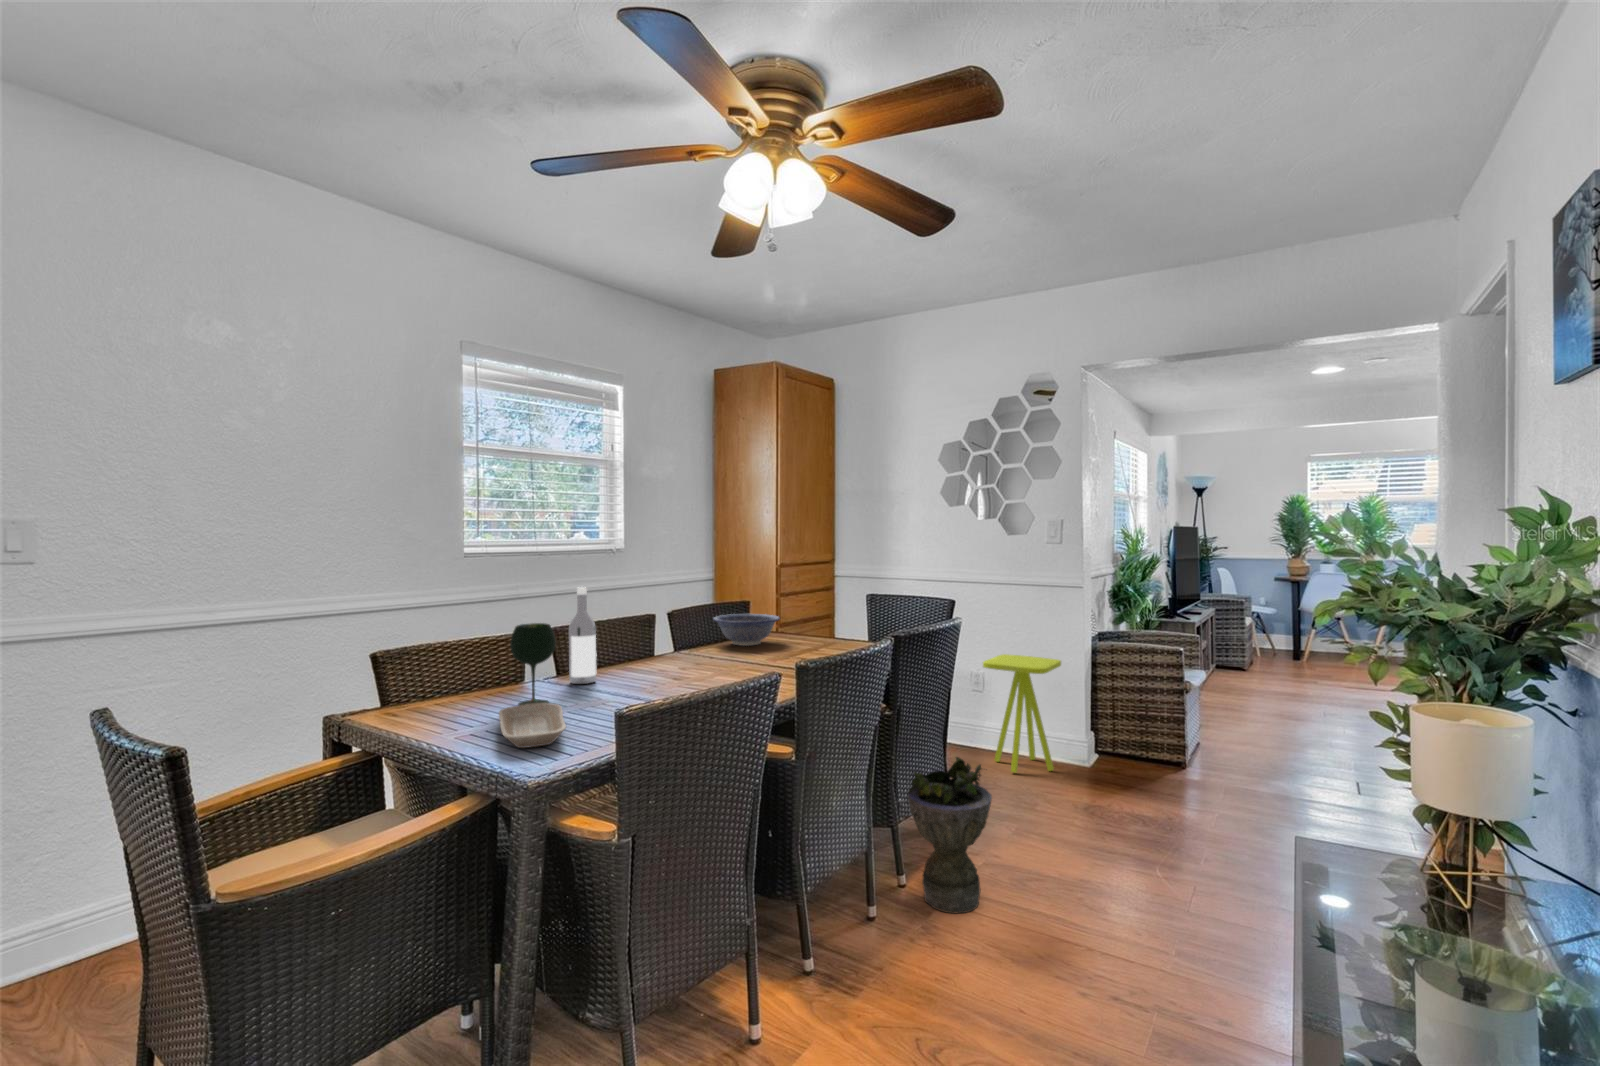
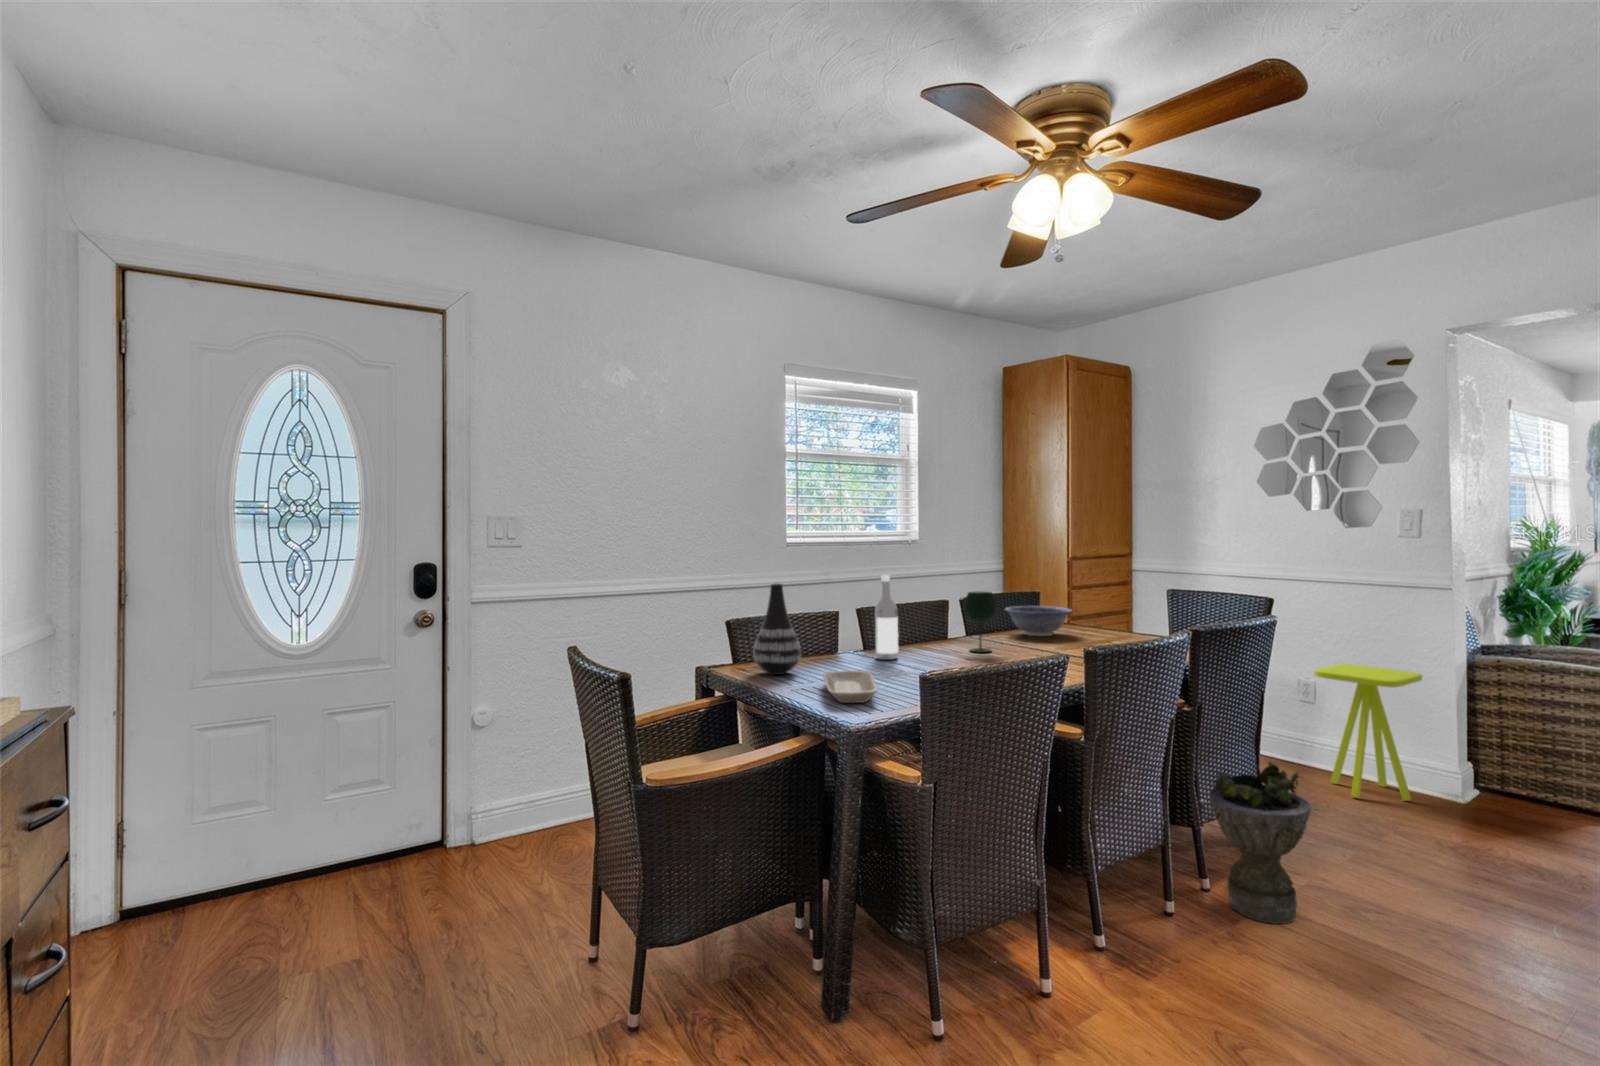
vase: none [408,602,474,715] -> present [753,583,801,675]
wine glass: present [510,623,555,705] -> present [964,592,996,652]

